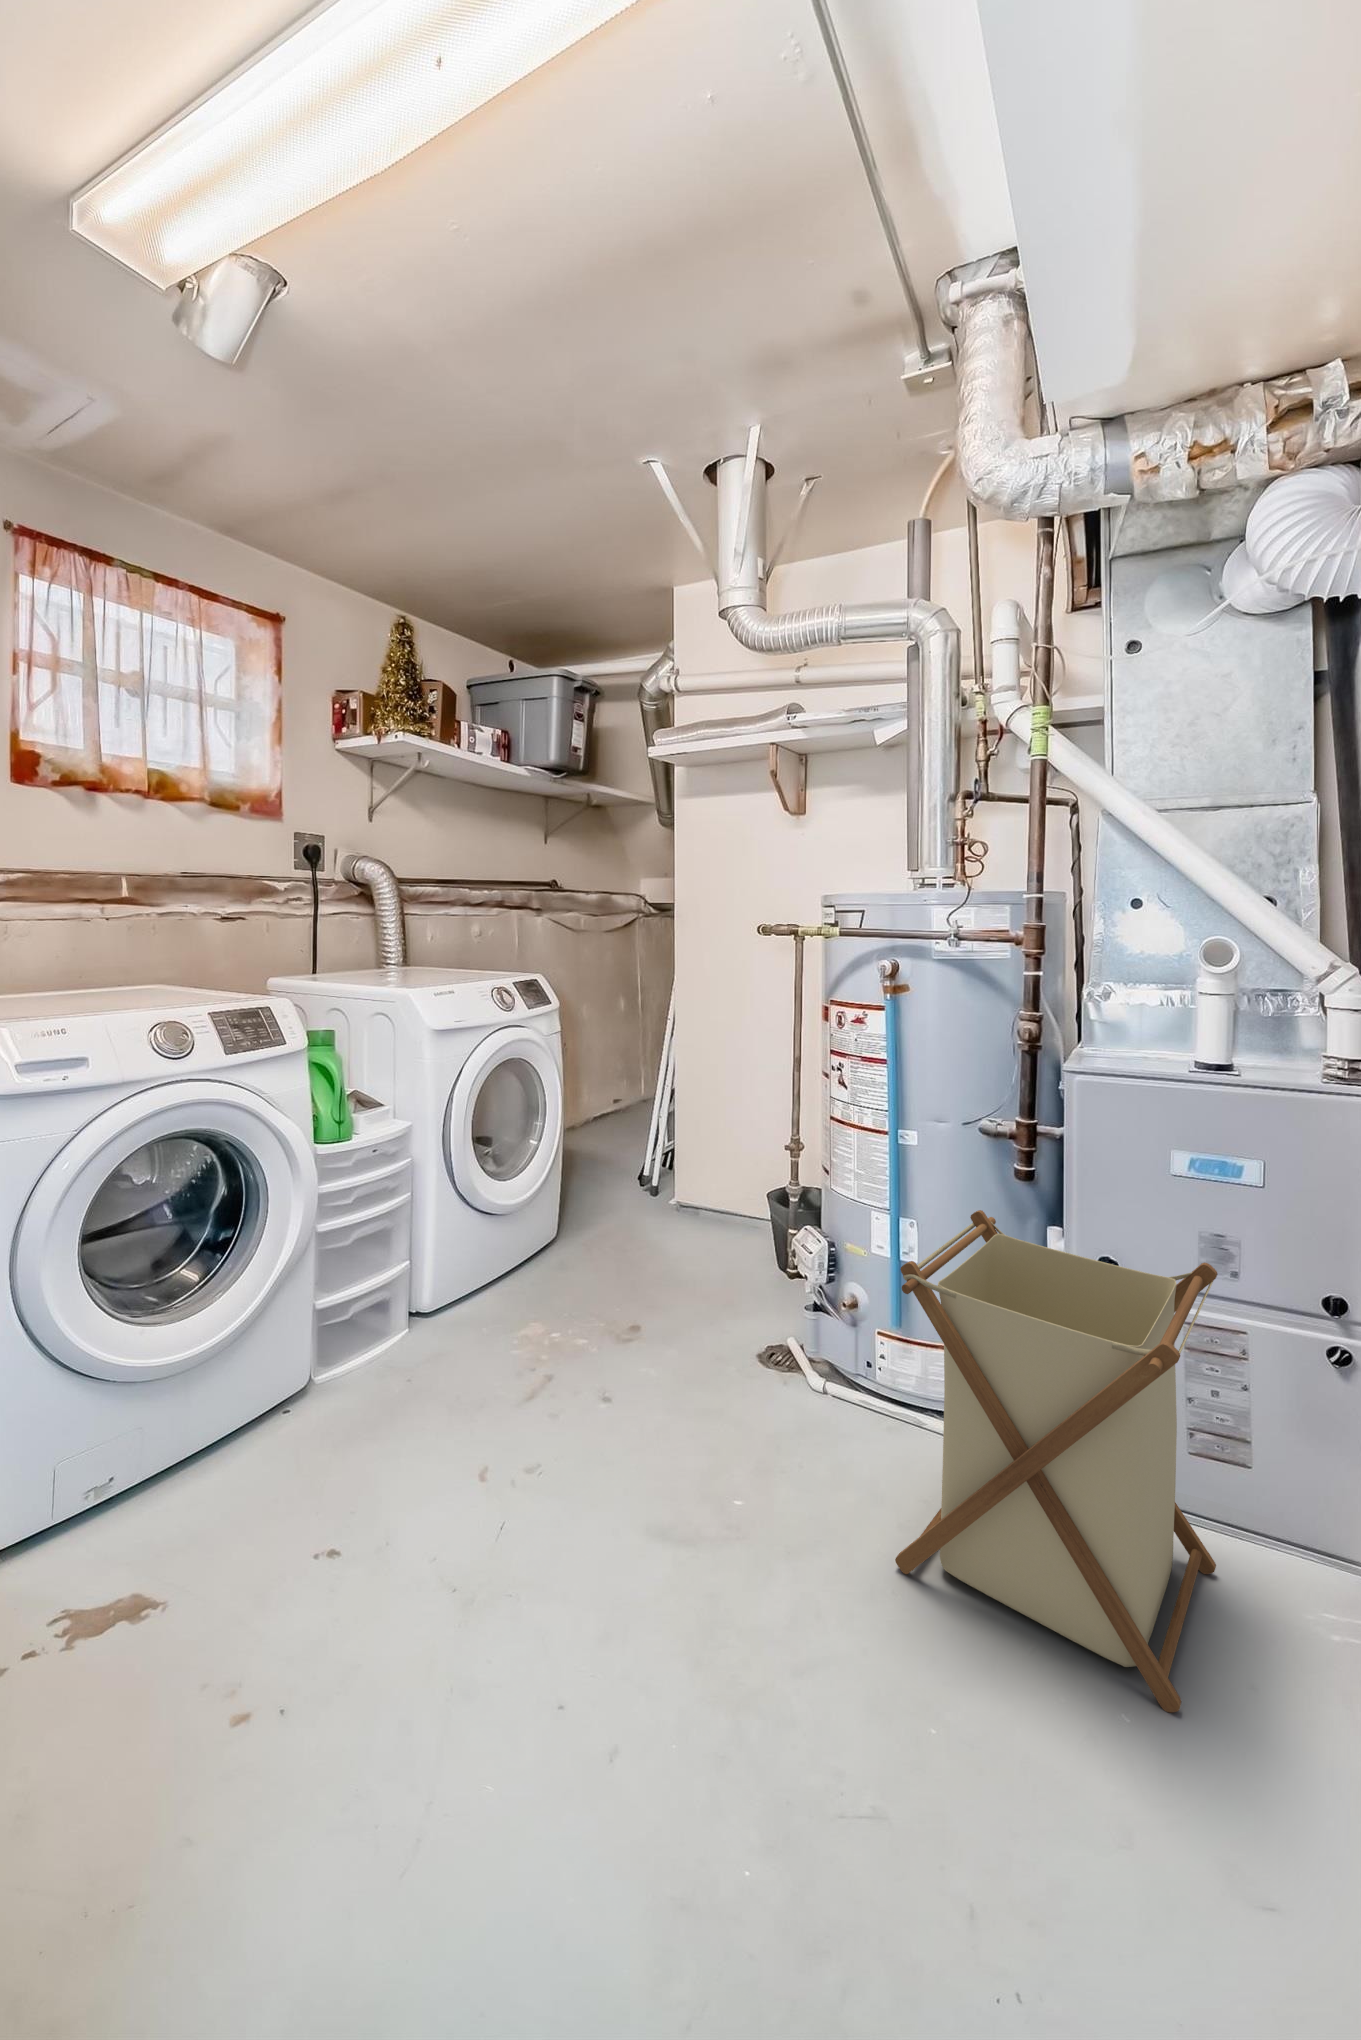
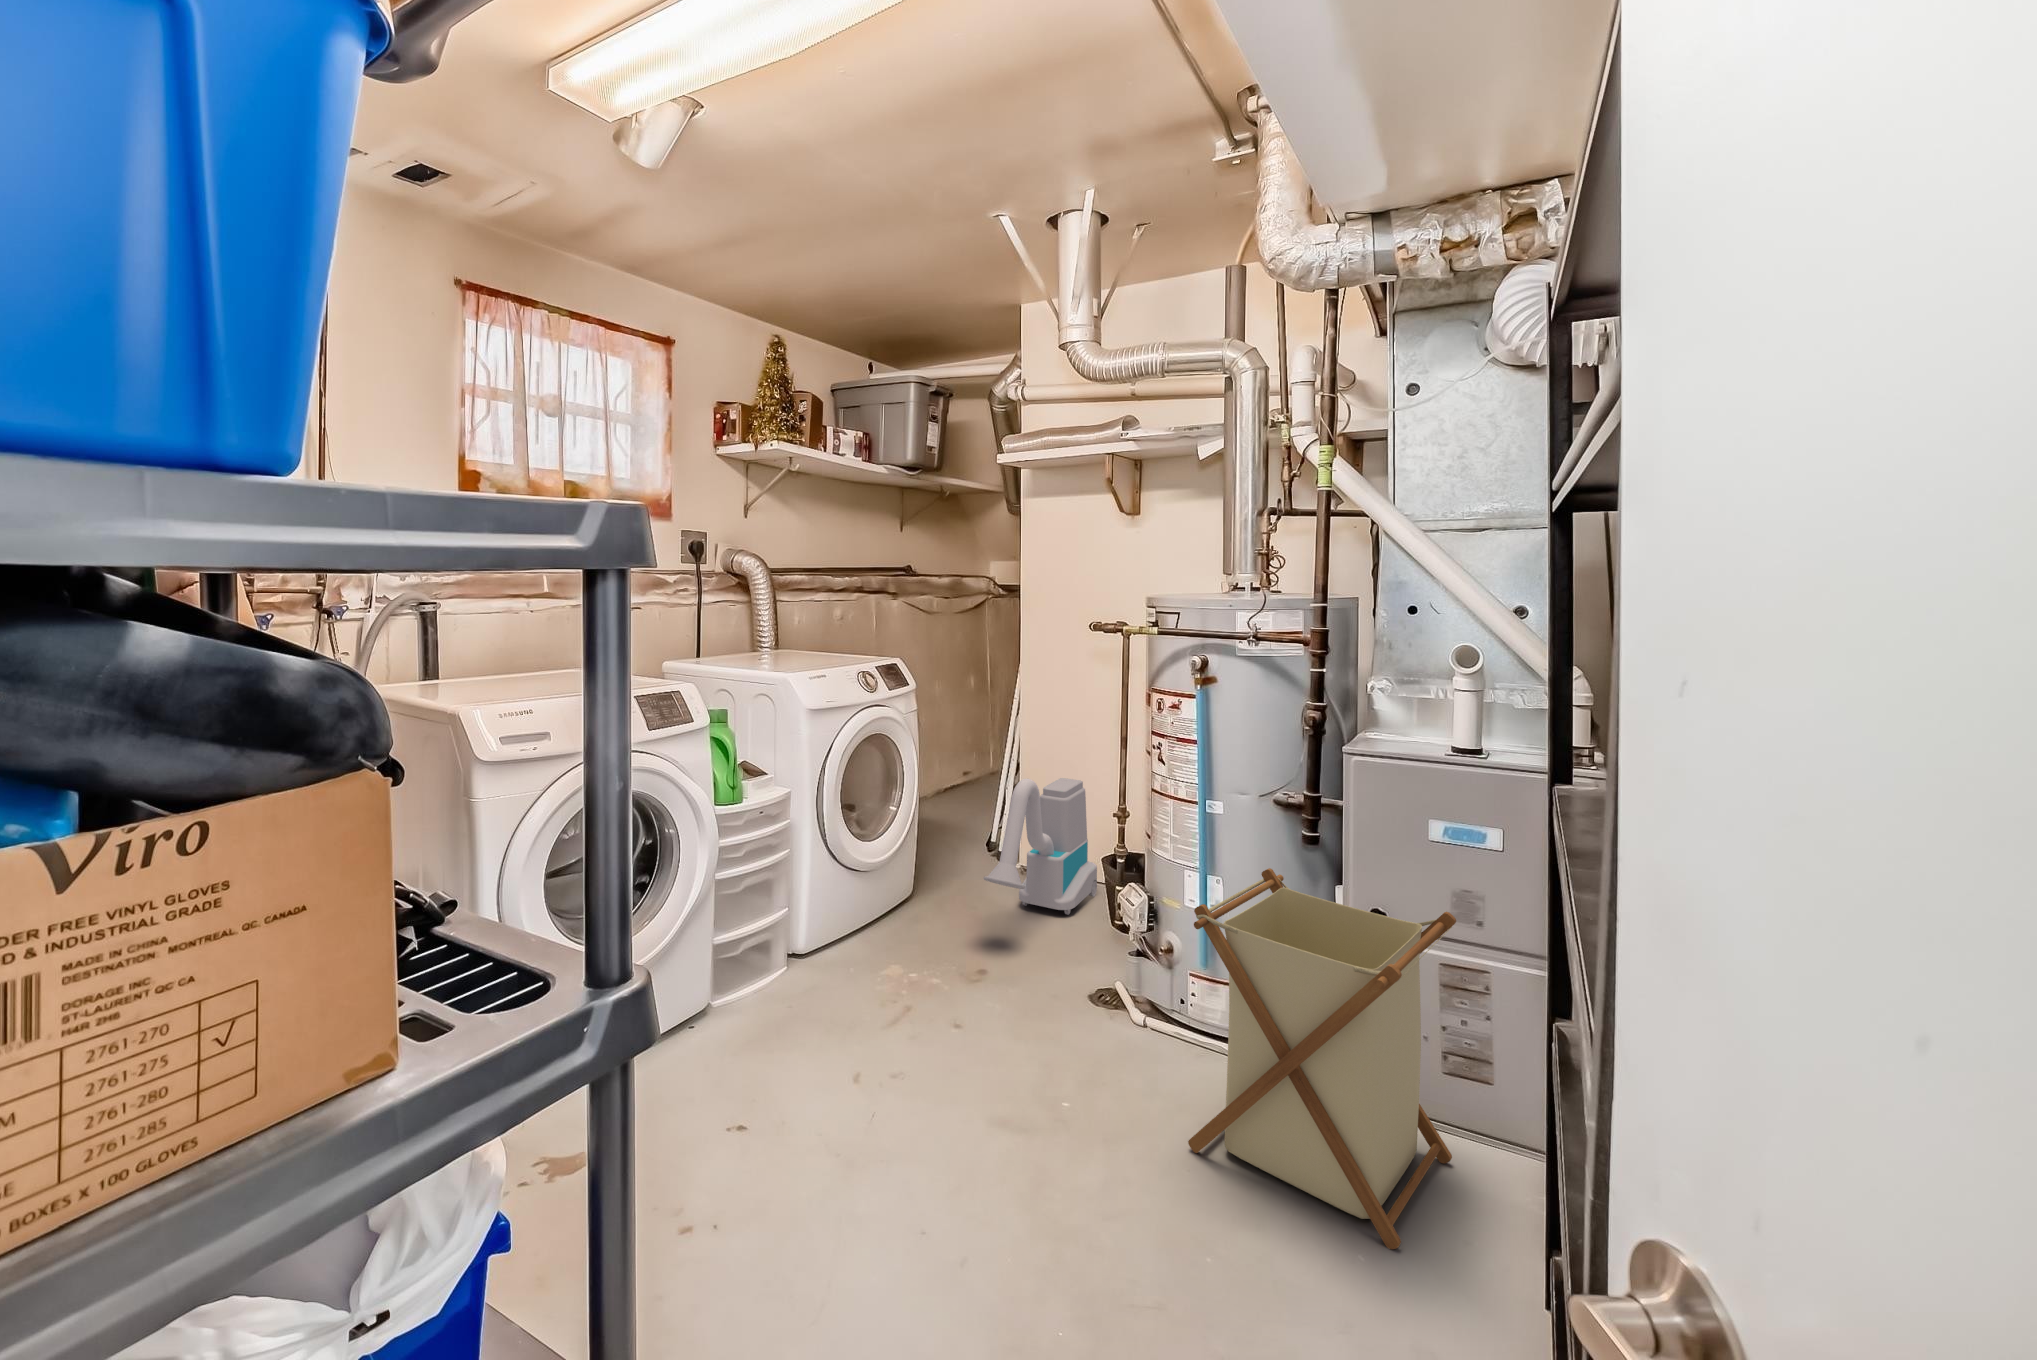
vacuum cleaner: none [637,1104,762,1258] -> present [984,778,1097,915]

